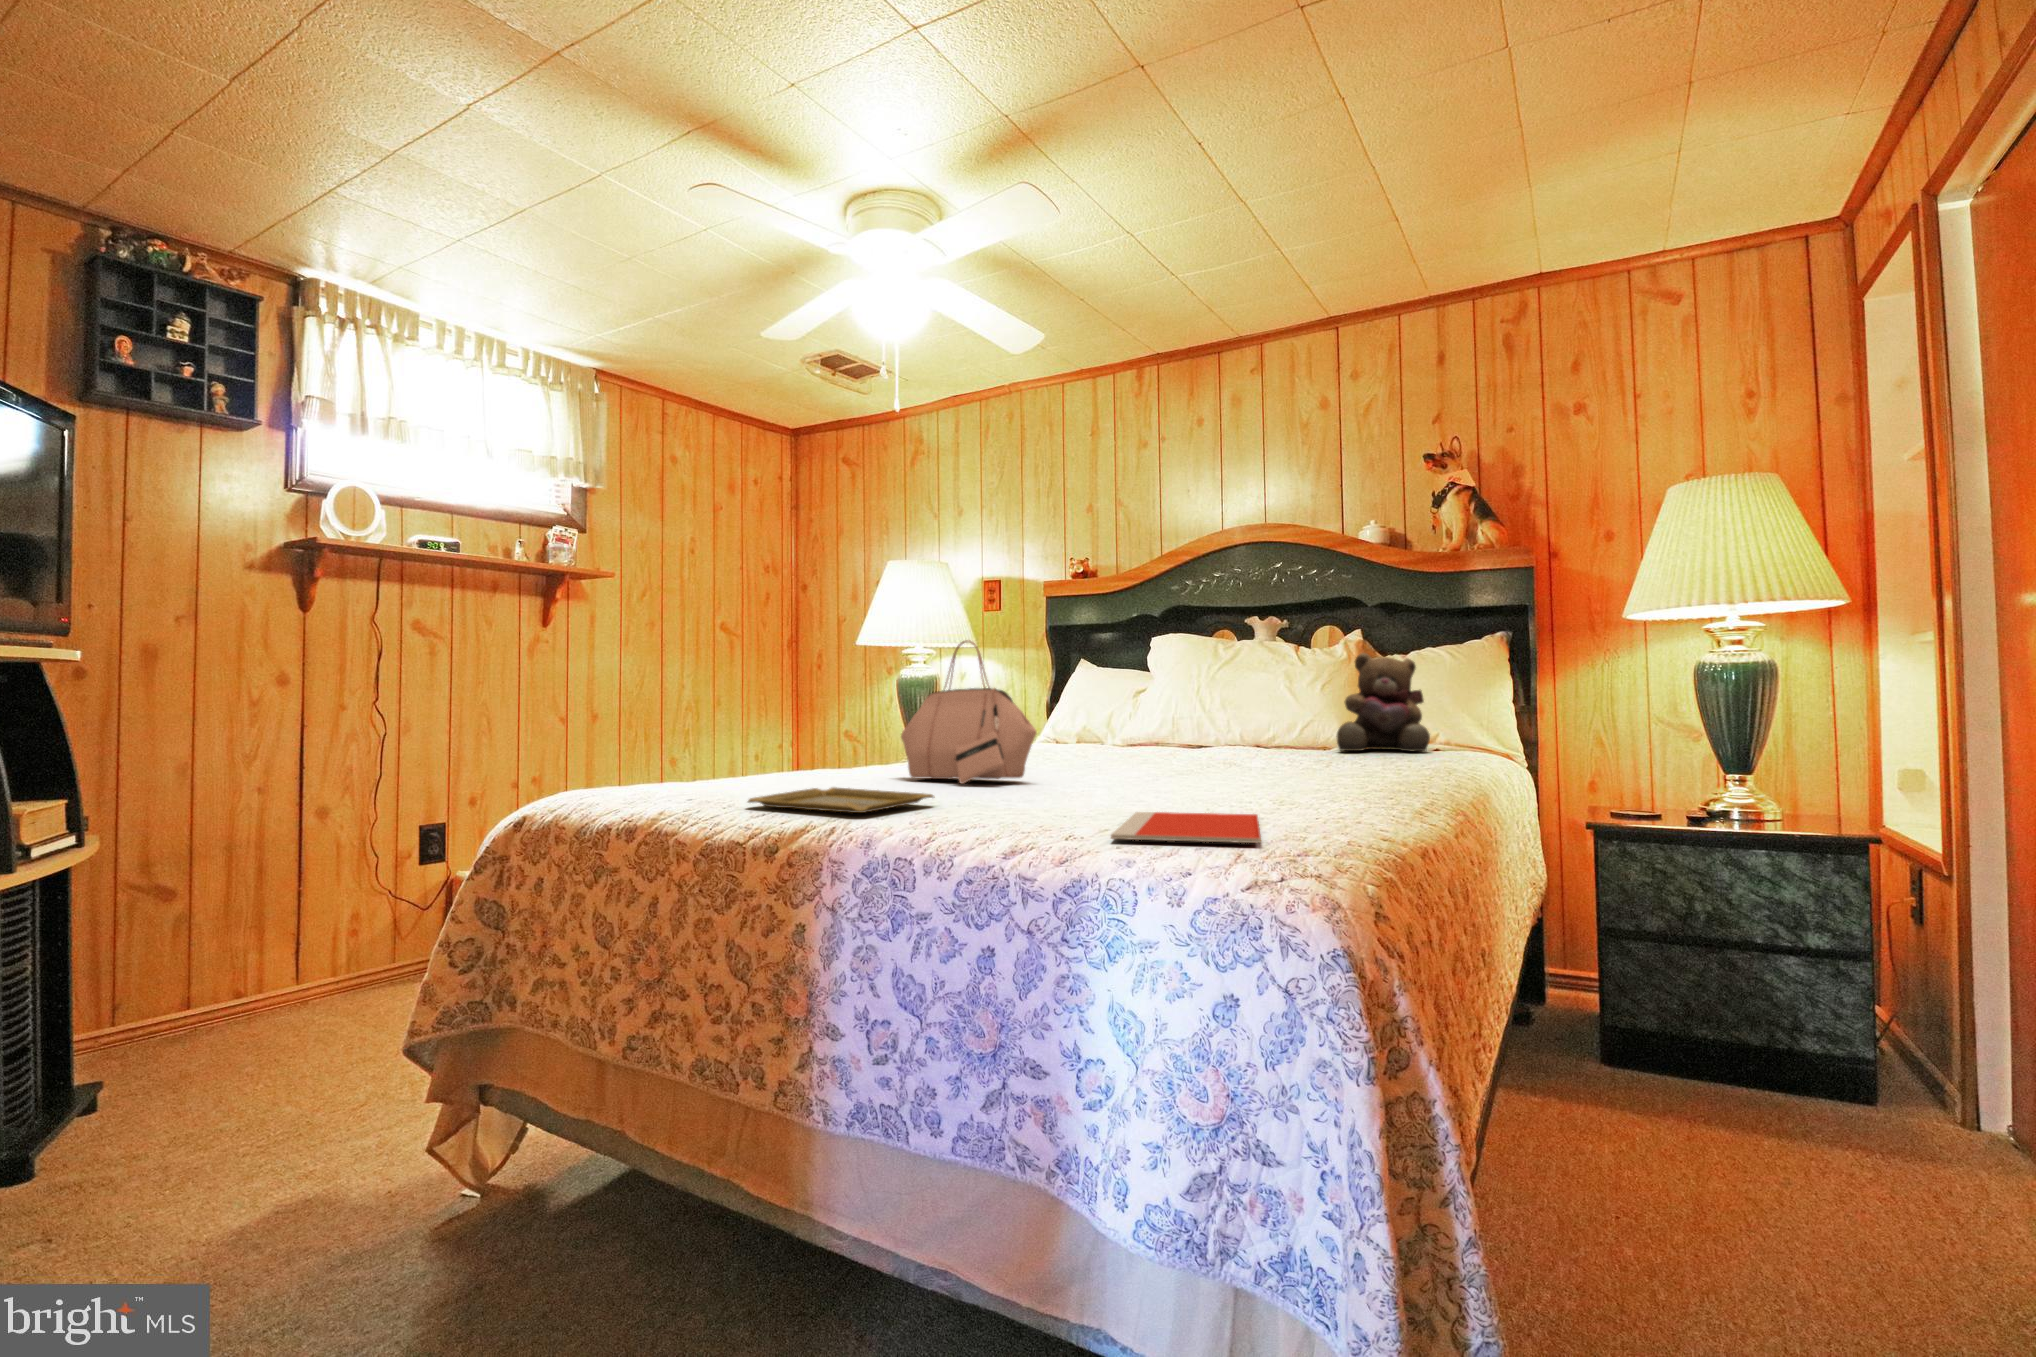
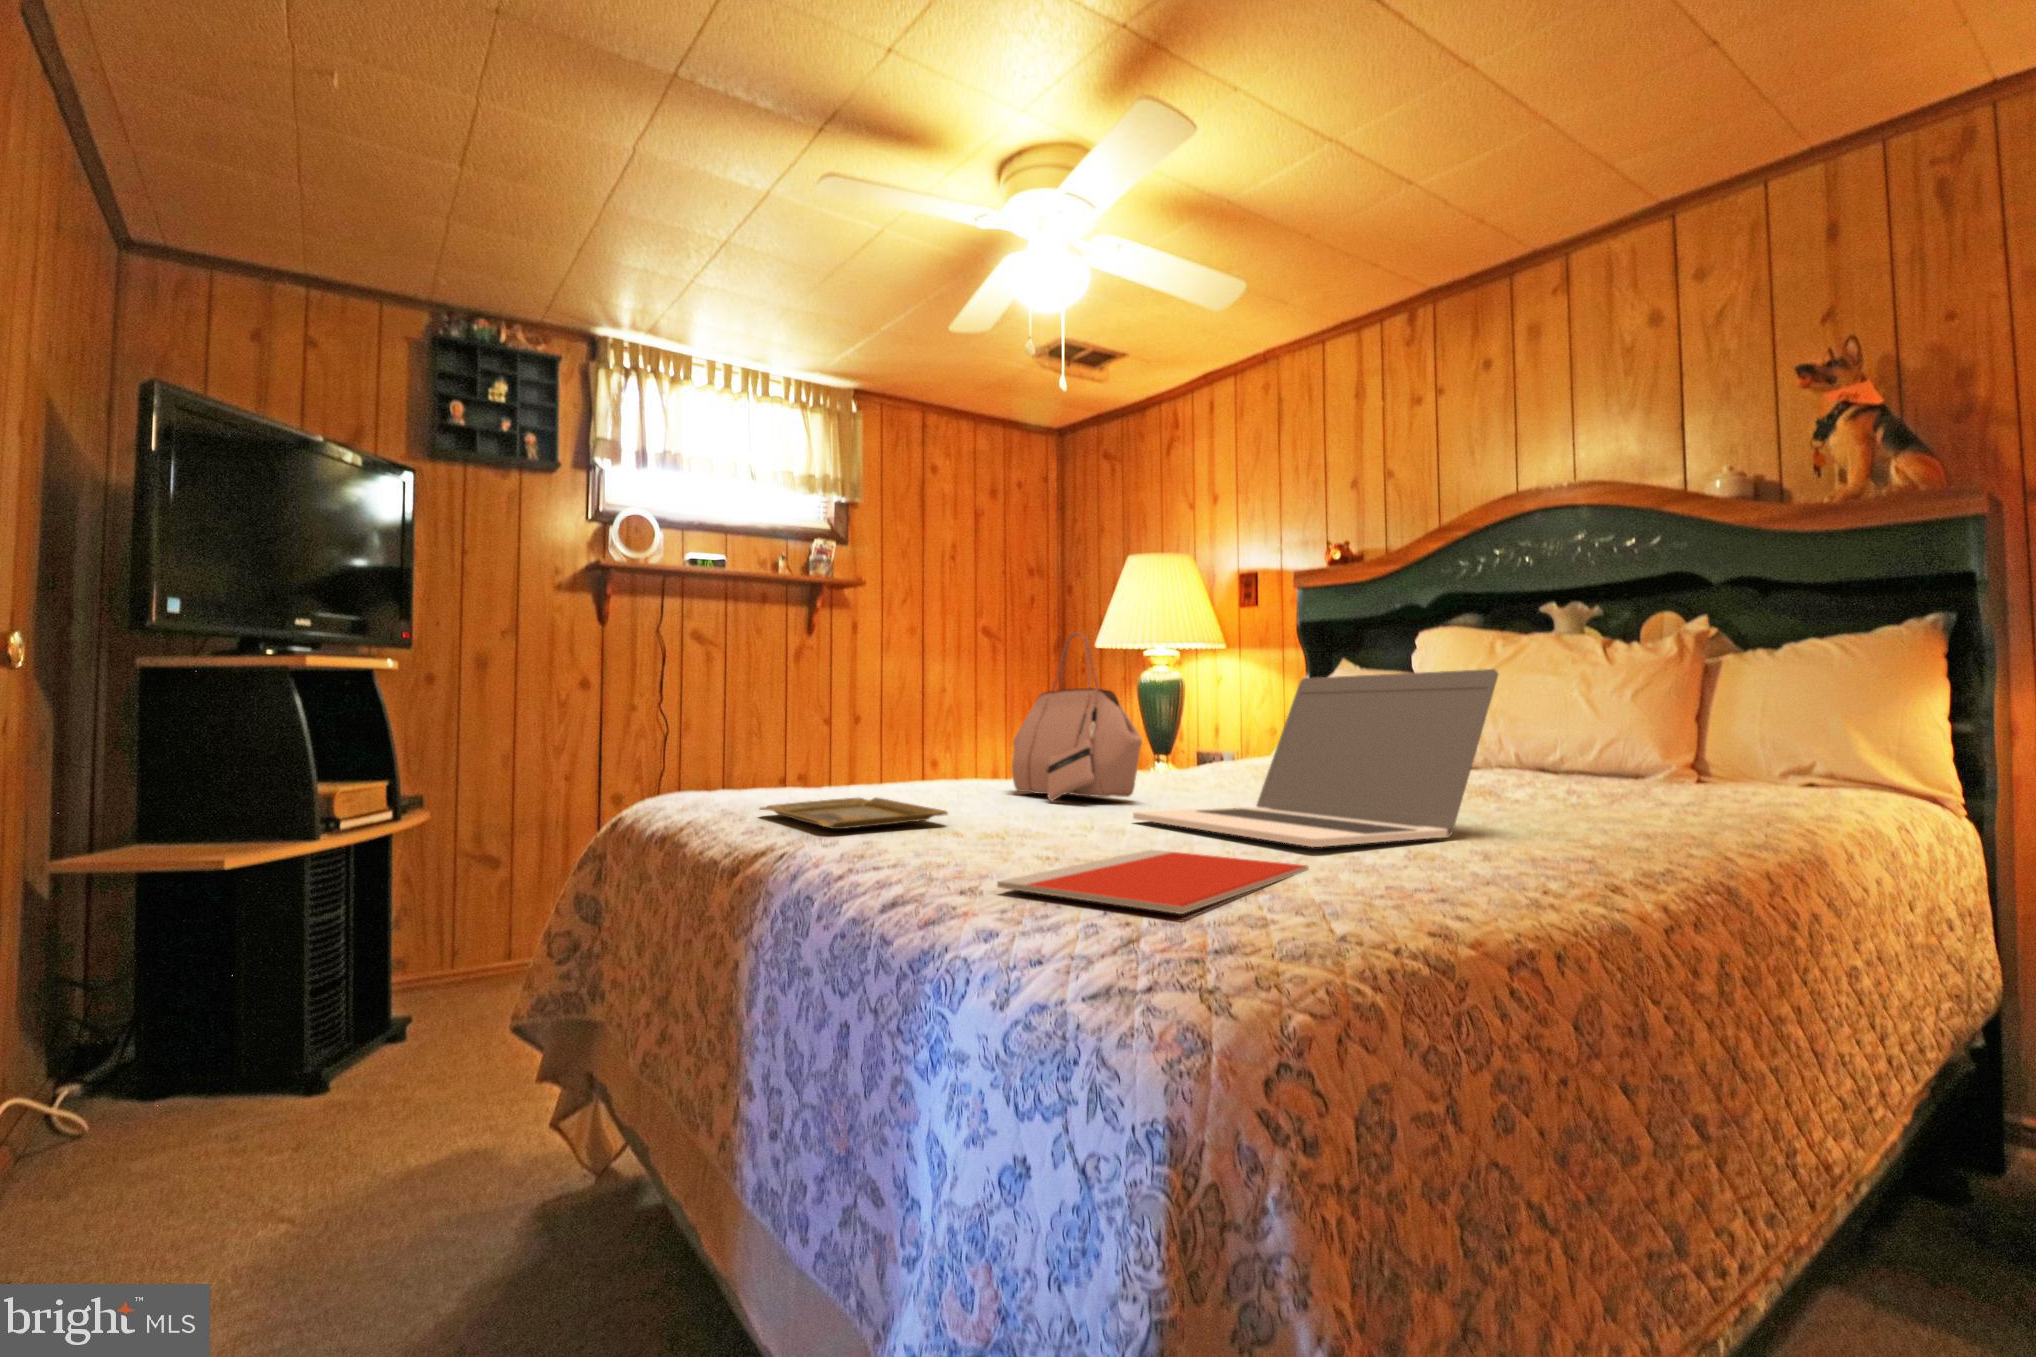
teddy bear: present [1337,653,1430,751] -> none [1631,643,1787,785]
laptop: none [1068,676,1317,803] -> present [1133,669,1498,847]

